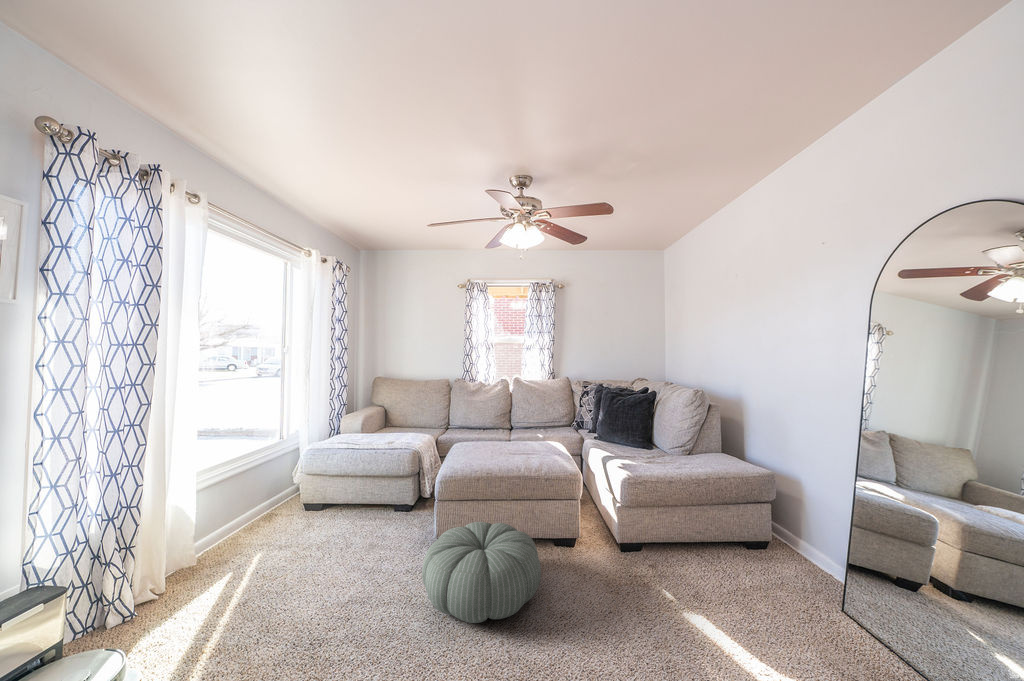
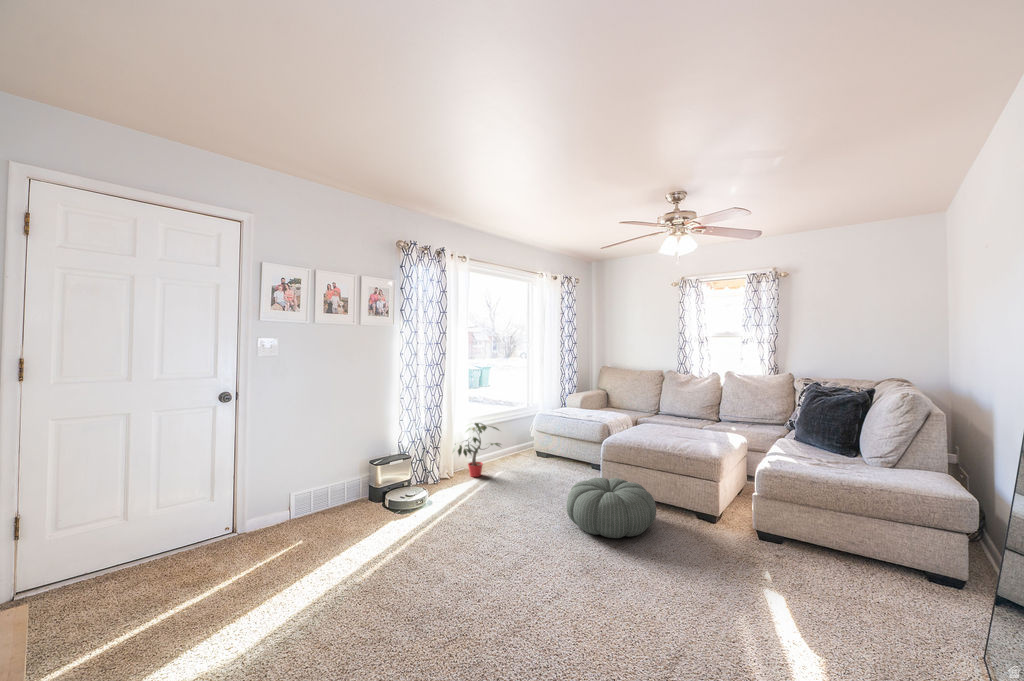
potted plant: none [166,480,267,579] -> present [453,423,500,477]

